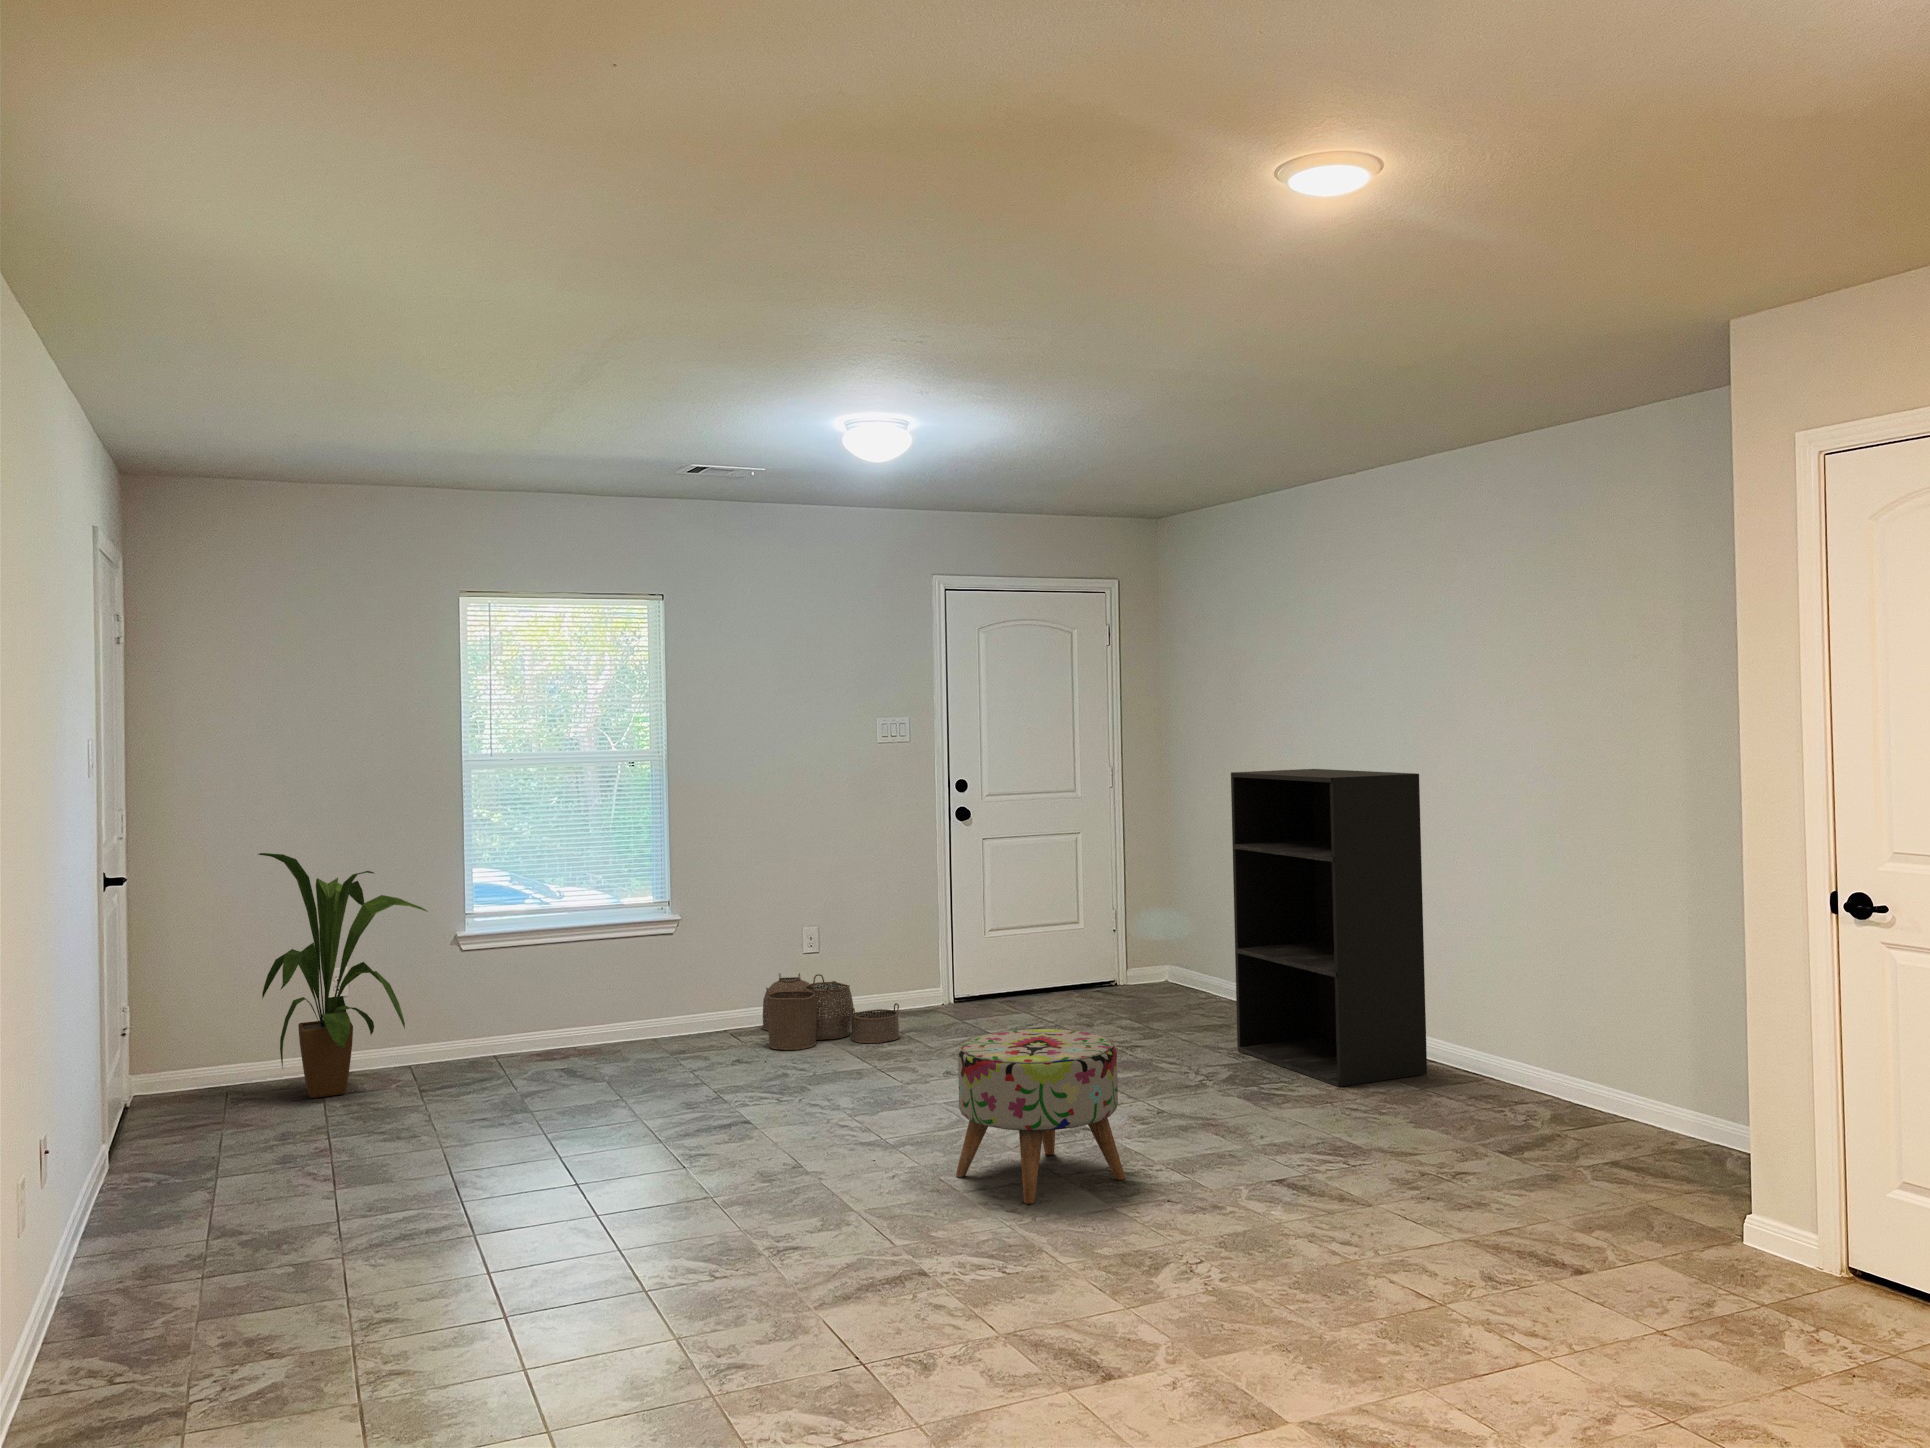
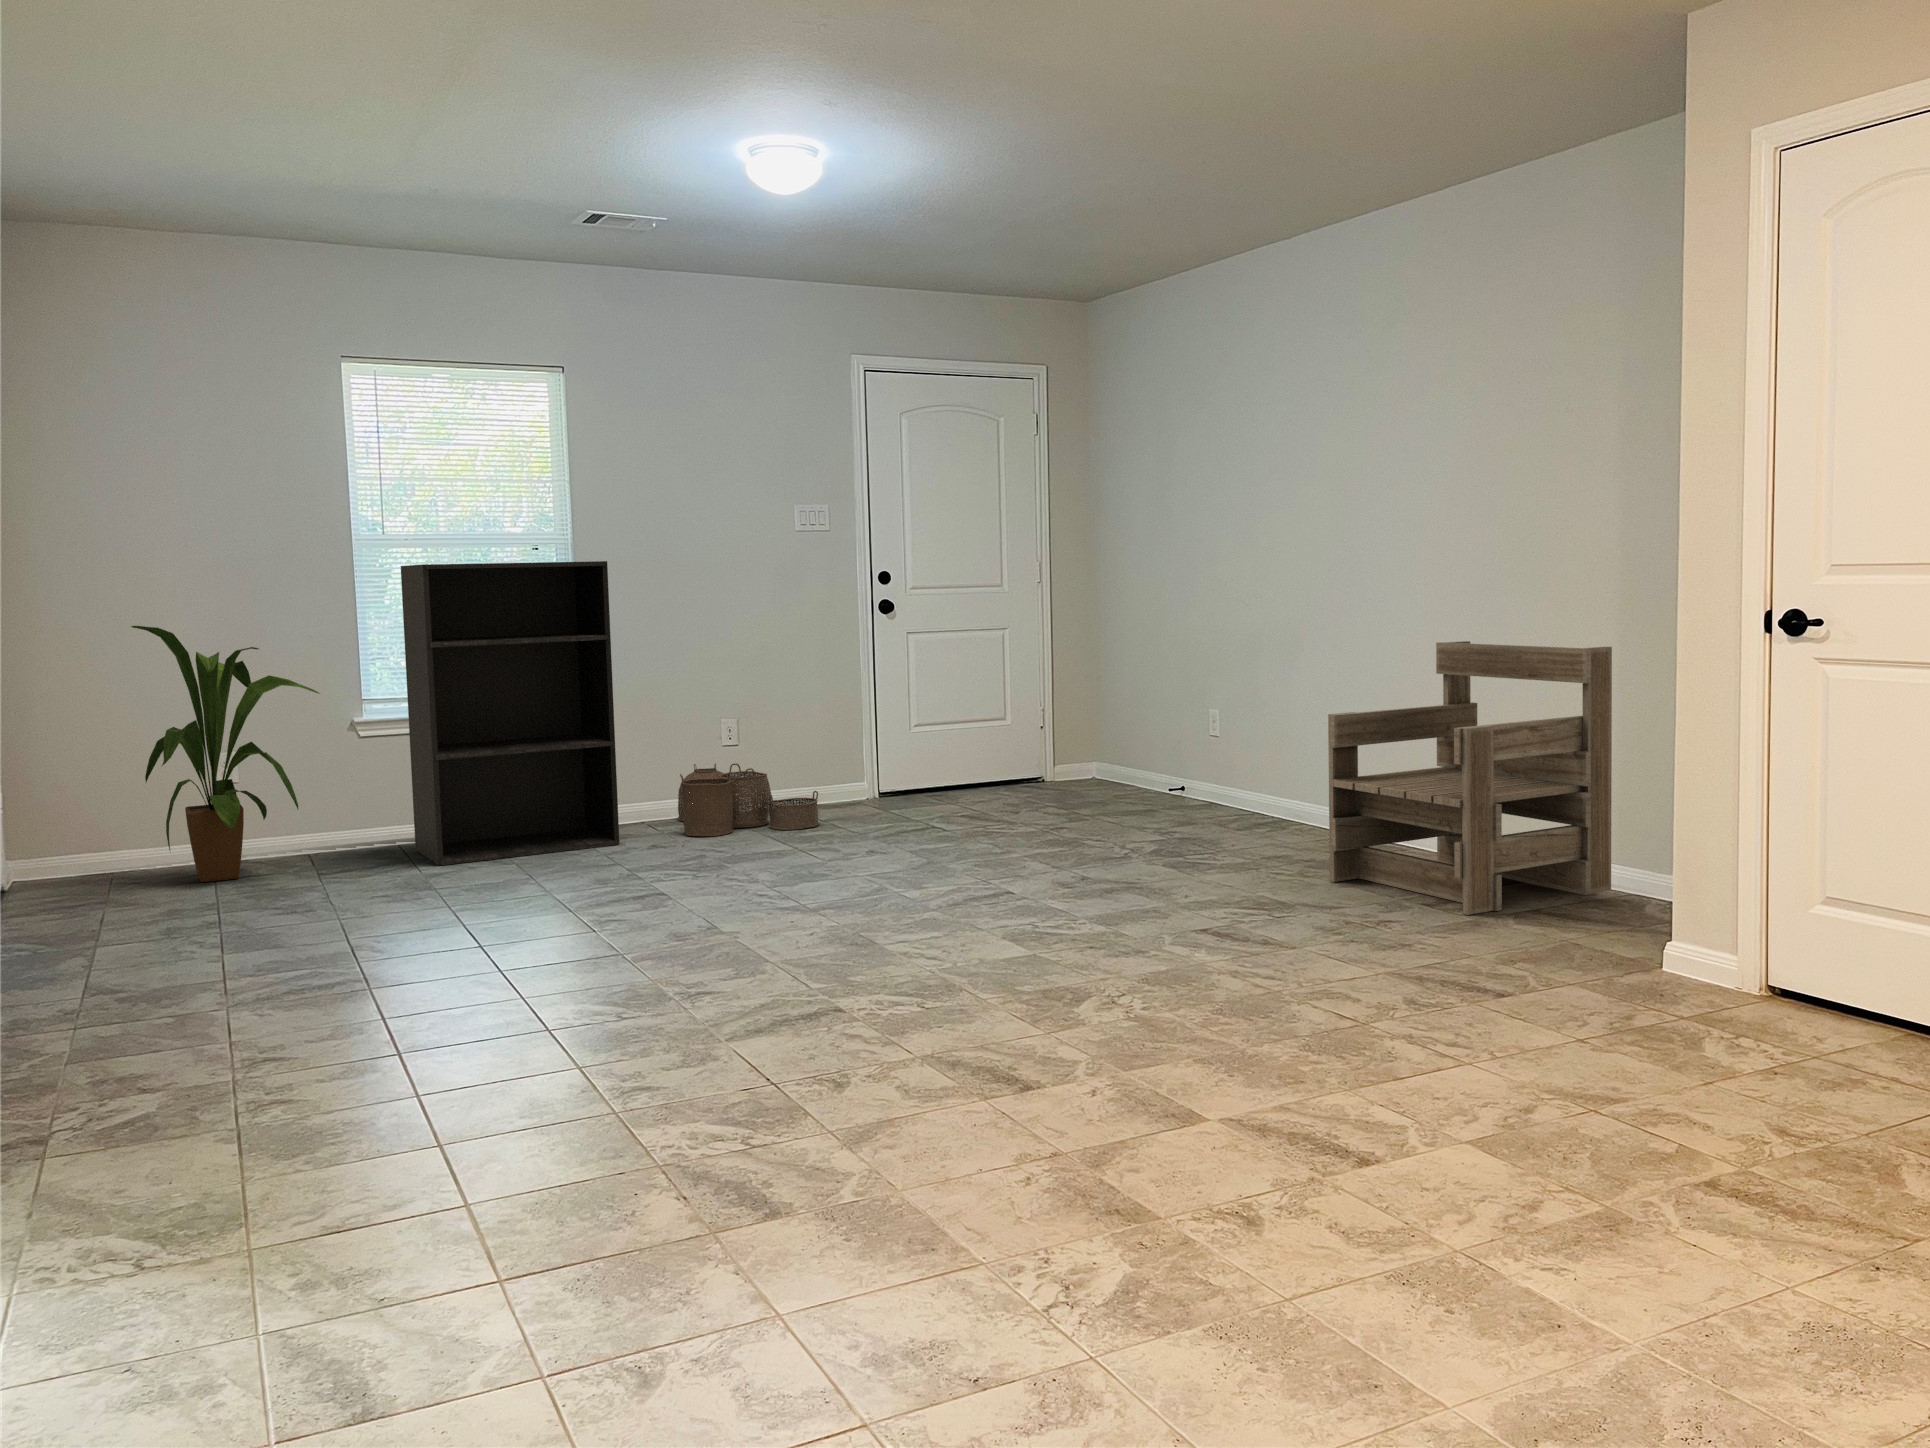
bookshelf: present [1231,769,1427,1087] -> present [401,561,619,865]
armchair: none [1401,877,1688,1167] -> present [1328,641,1612,915]
ottoman: present [956,1029,1125,1204] -> none [873,787,1046,953]

